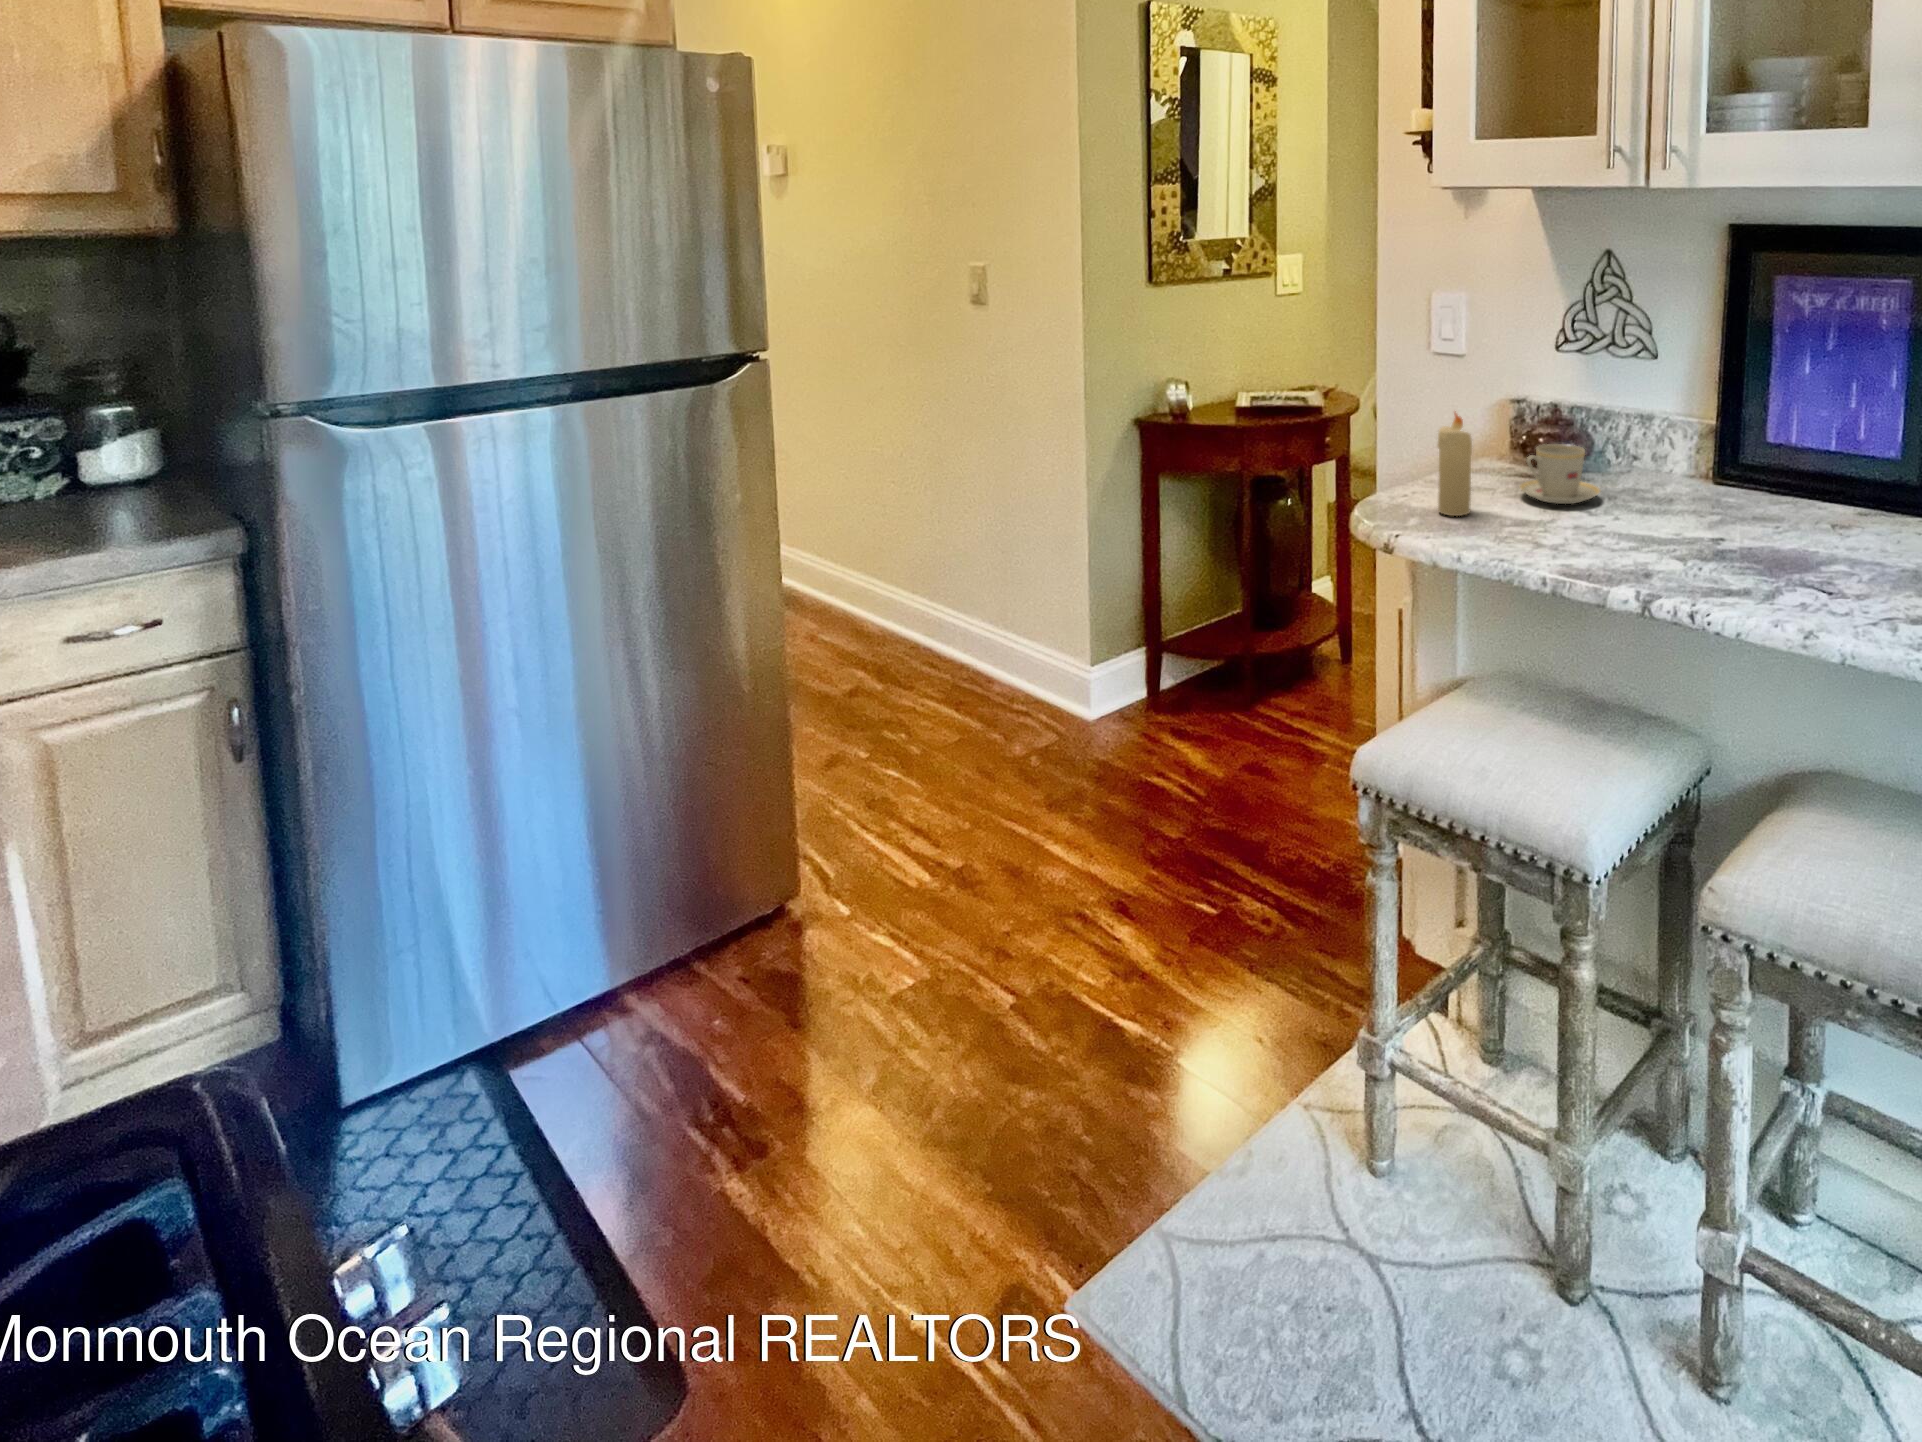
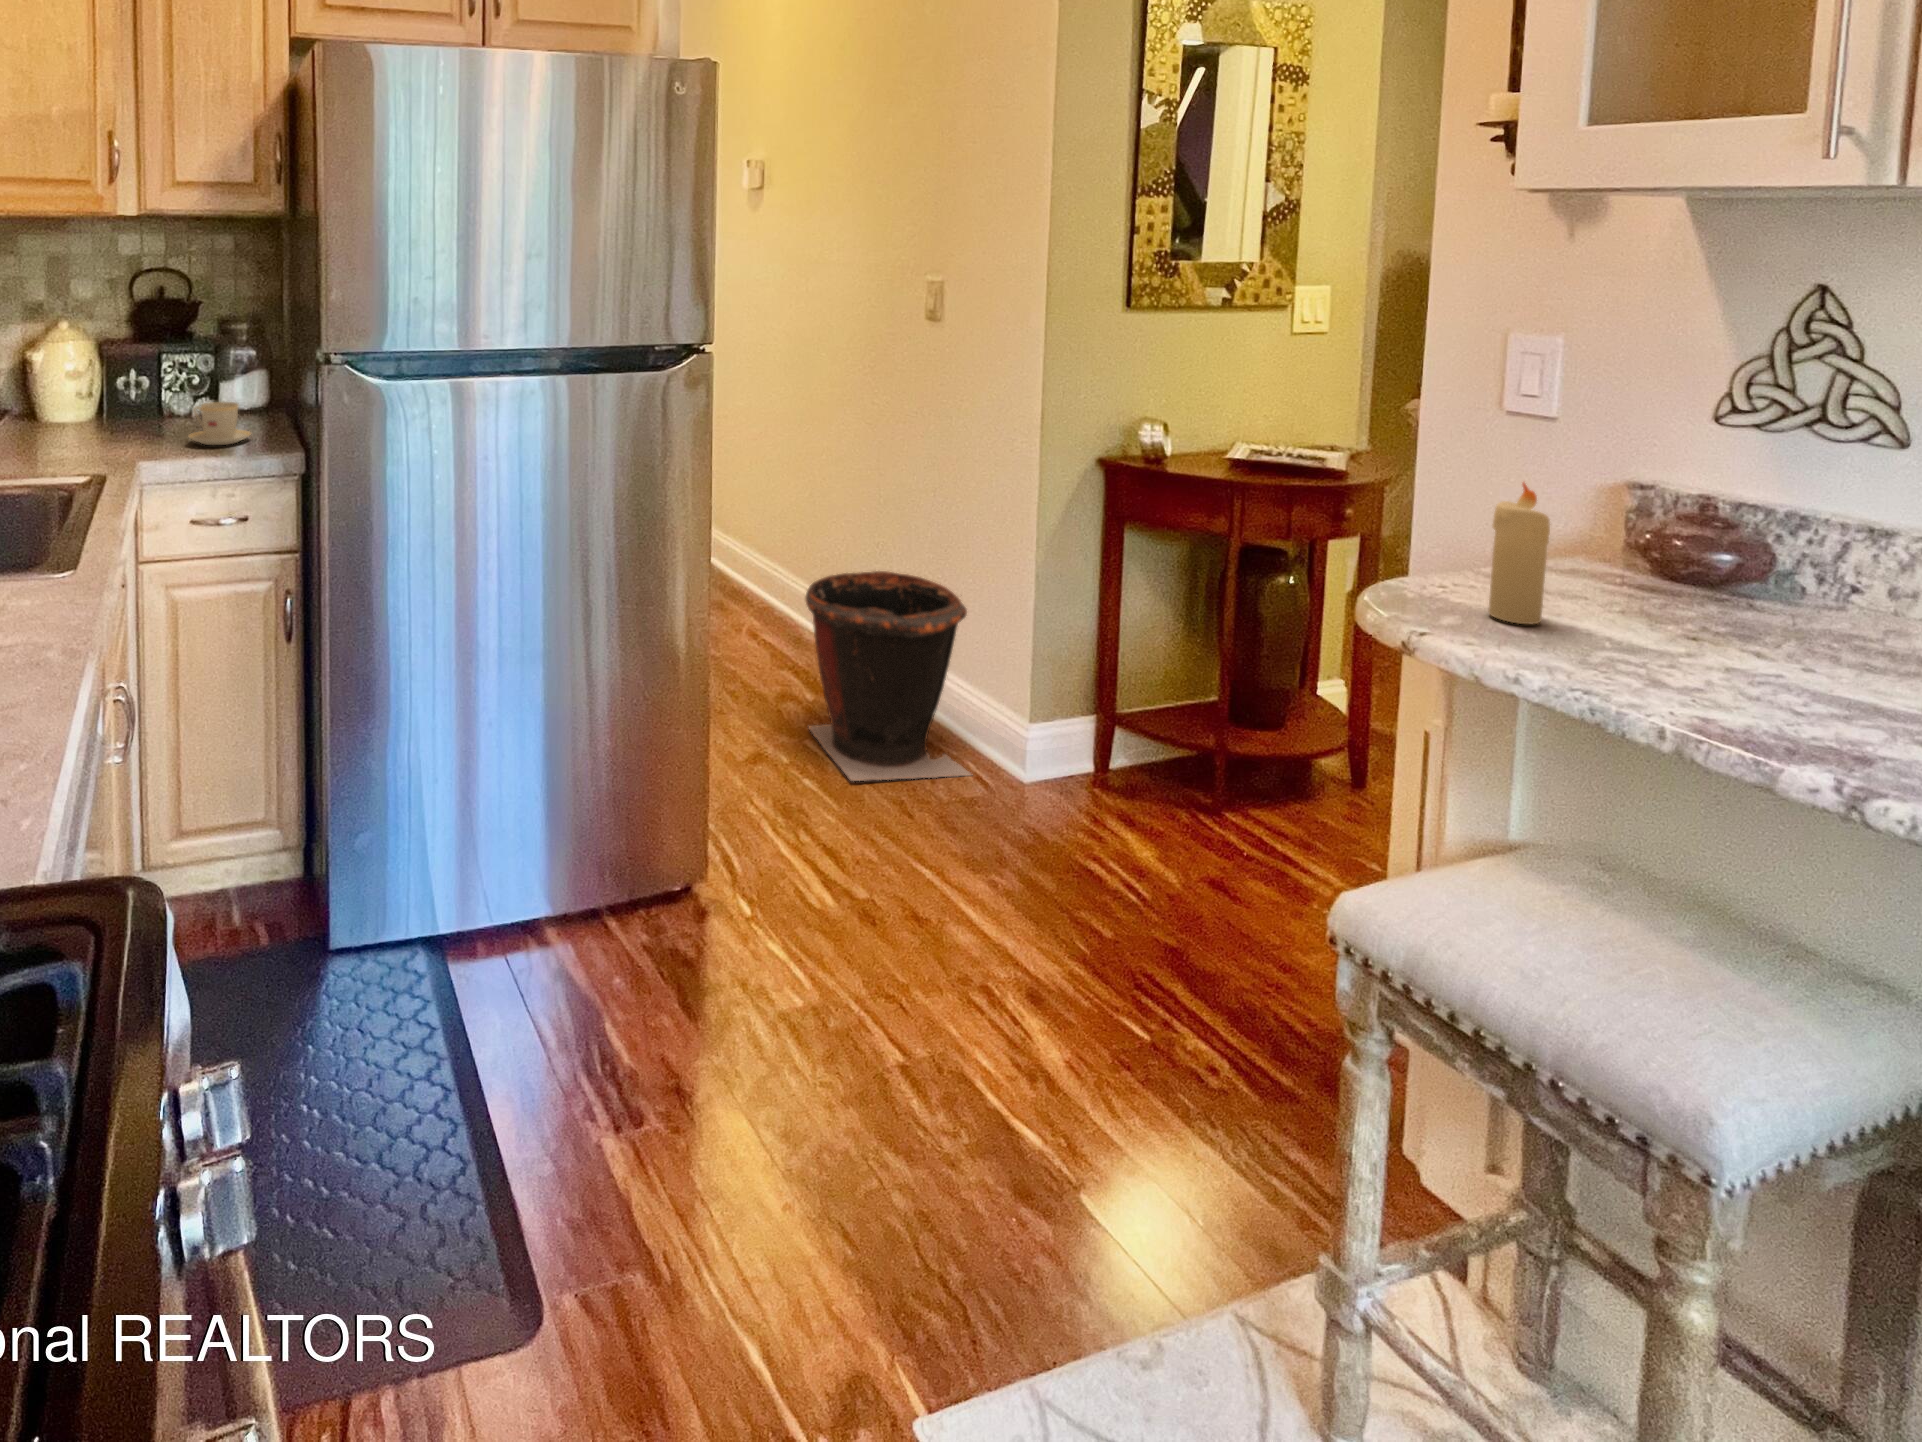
teacup: present [1519,444,1600,504] -> present [189,402,251,445]
waste bin: none [876,551,1050,760] -> present [805,571,973,781]

